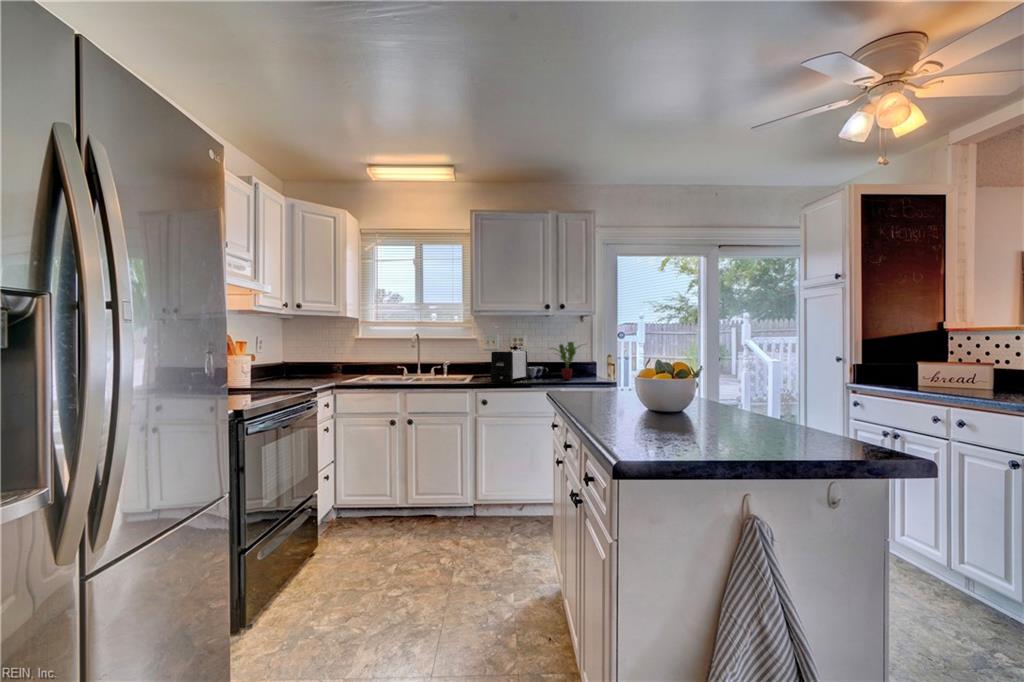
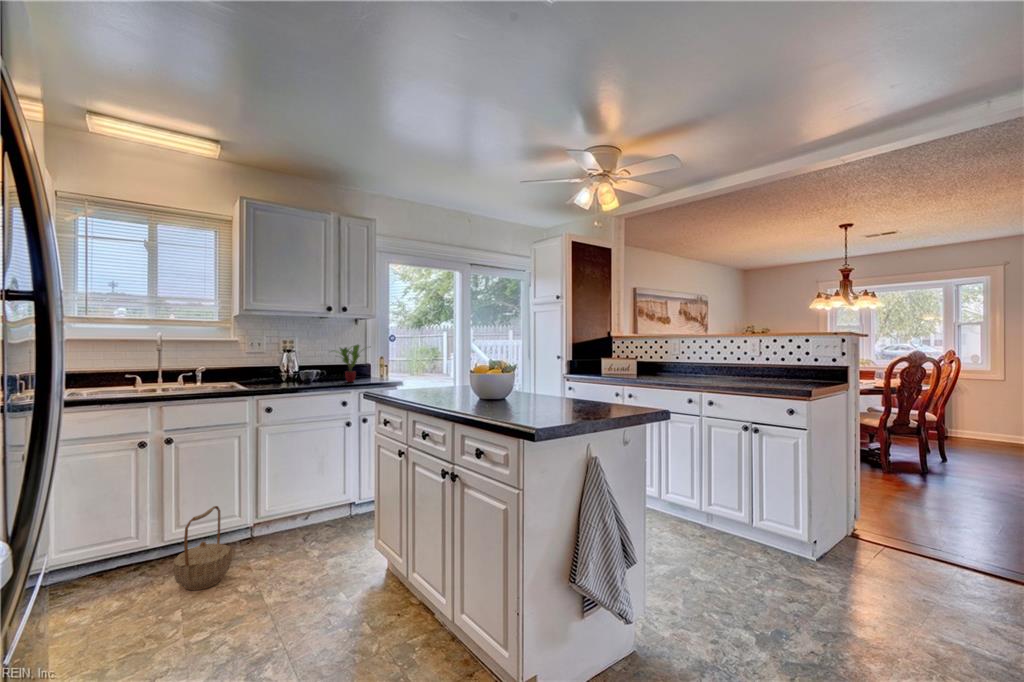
toaster: present [490,351,528,382] -> none [273,354,309,388]
basket: none [400,482,443,552] -> present [173,506,232,590]

